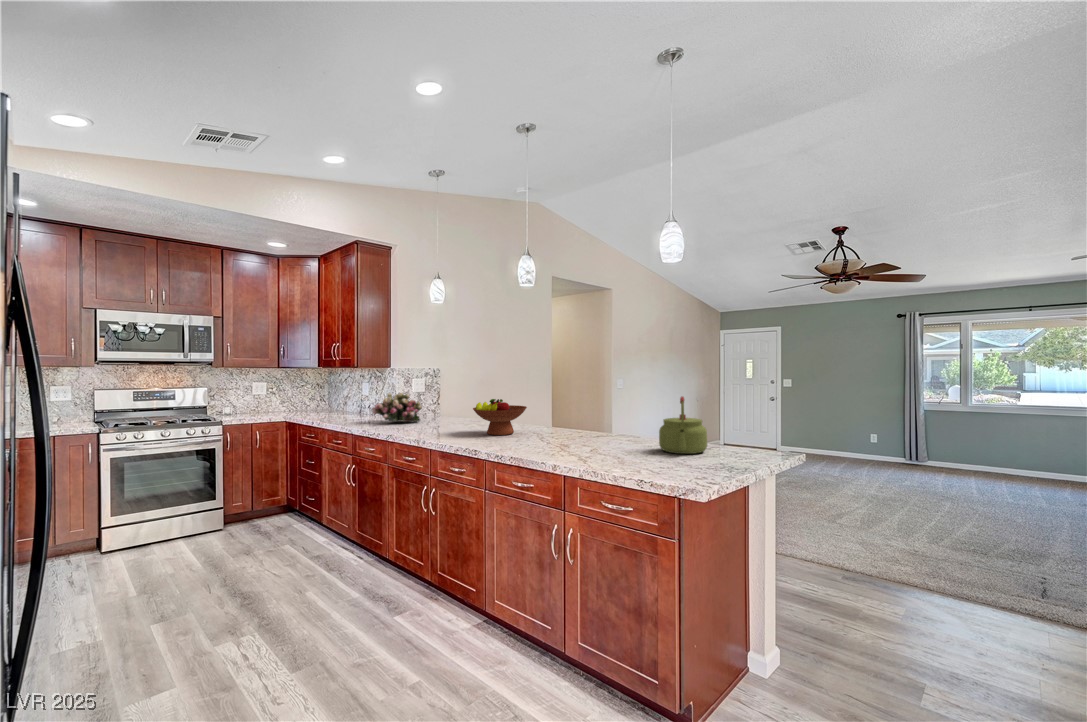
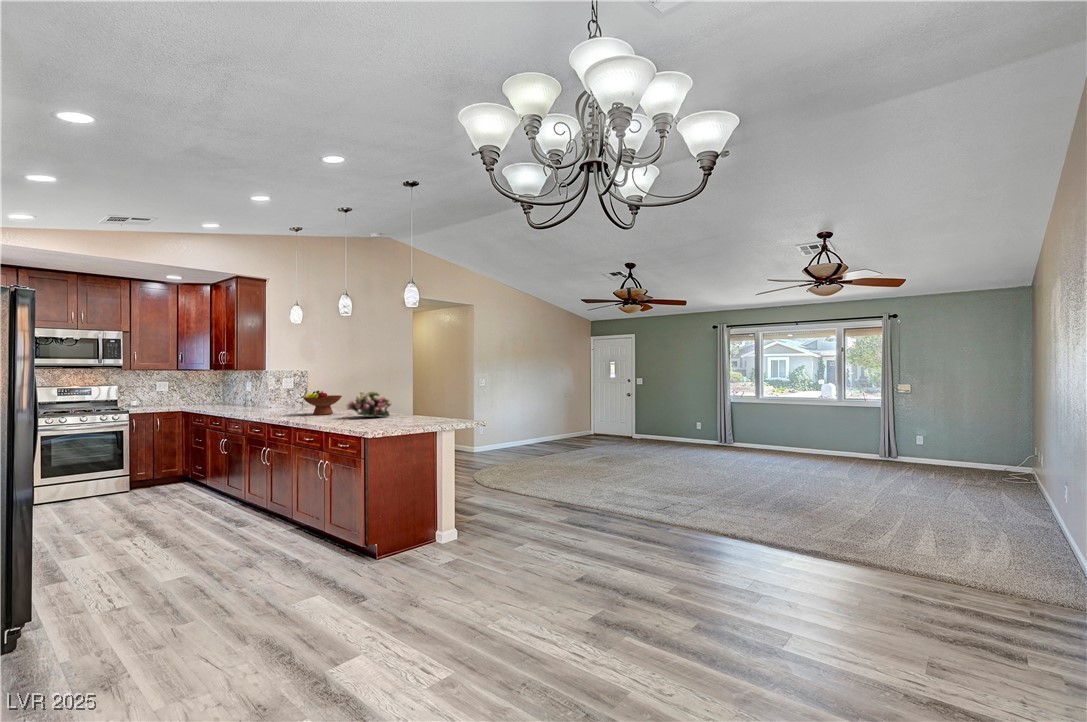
flower arrangement: present [372,393,422,422] -> present [347,391,391,417]
kettle: present [659,397,707,454] -> none [401,387,430,421]

